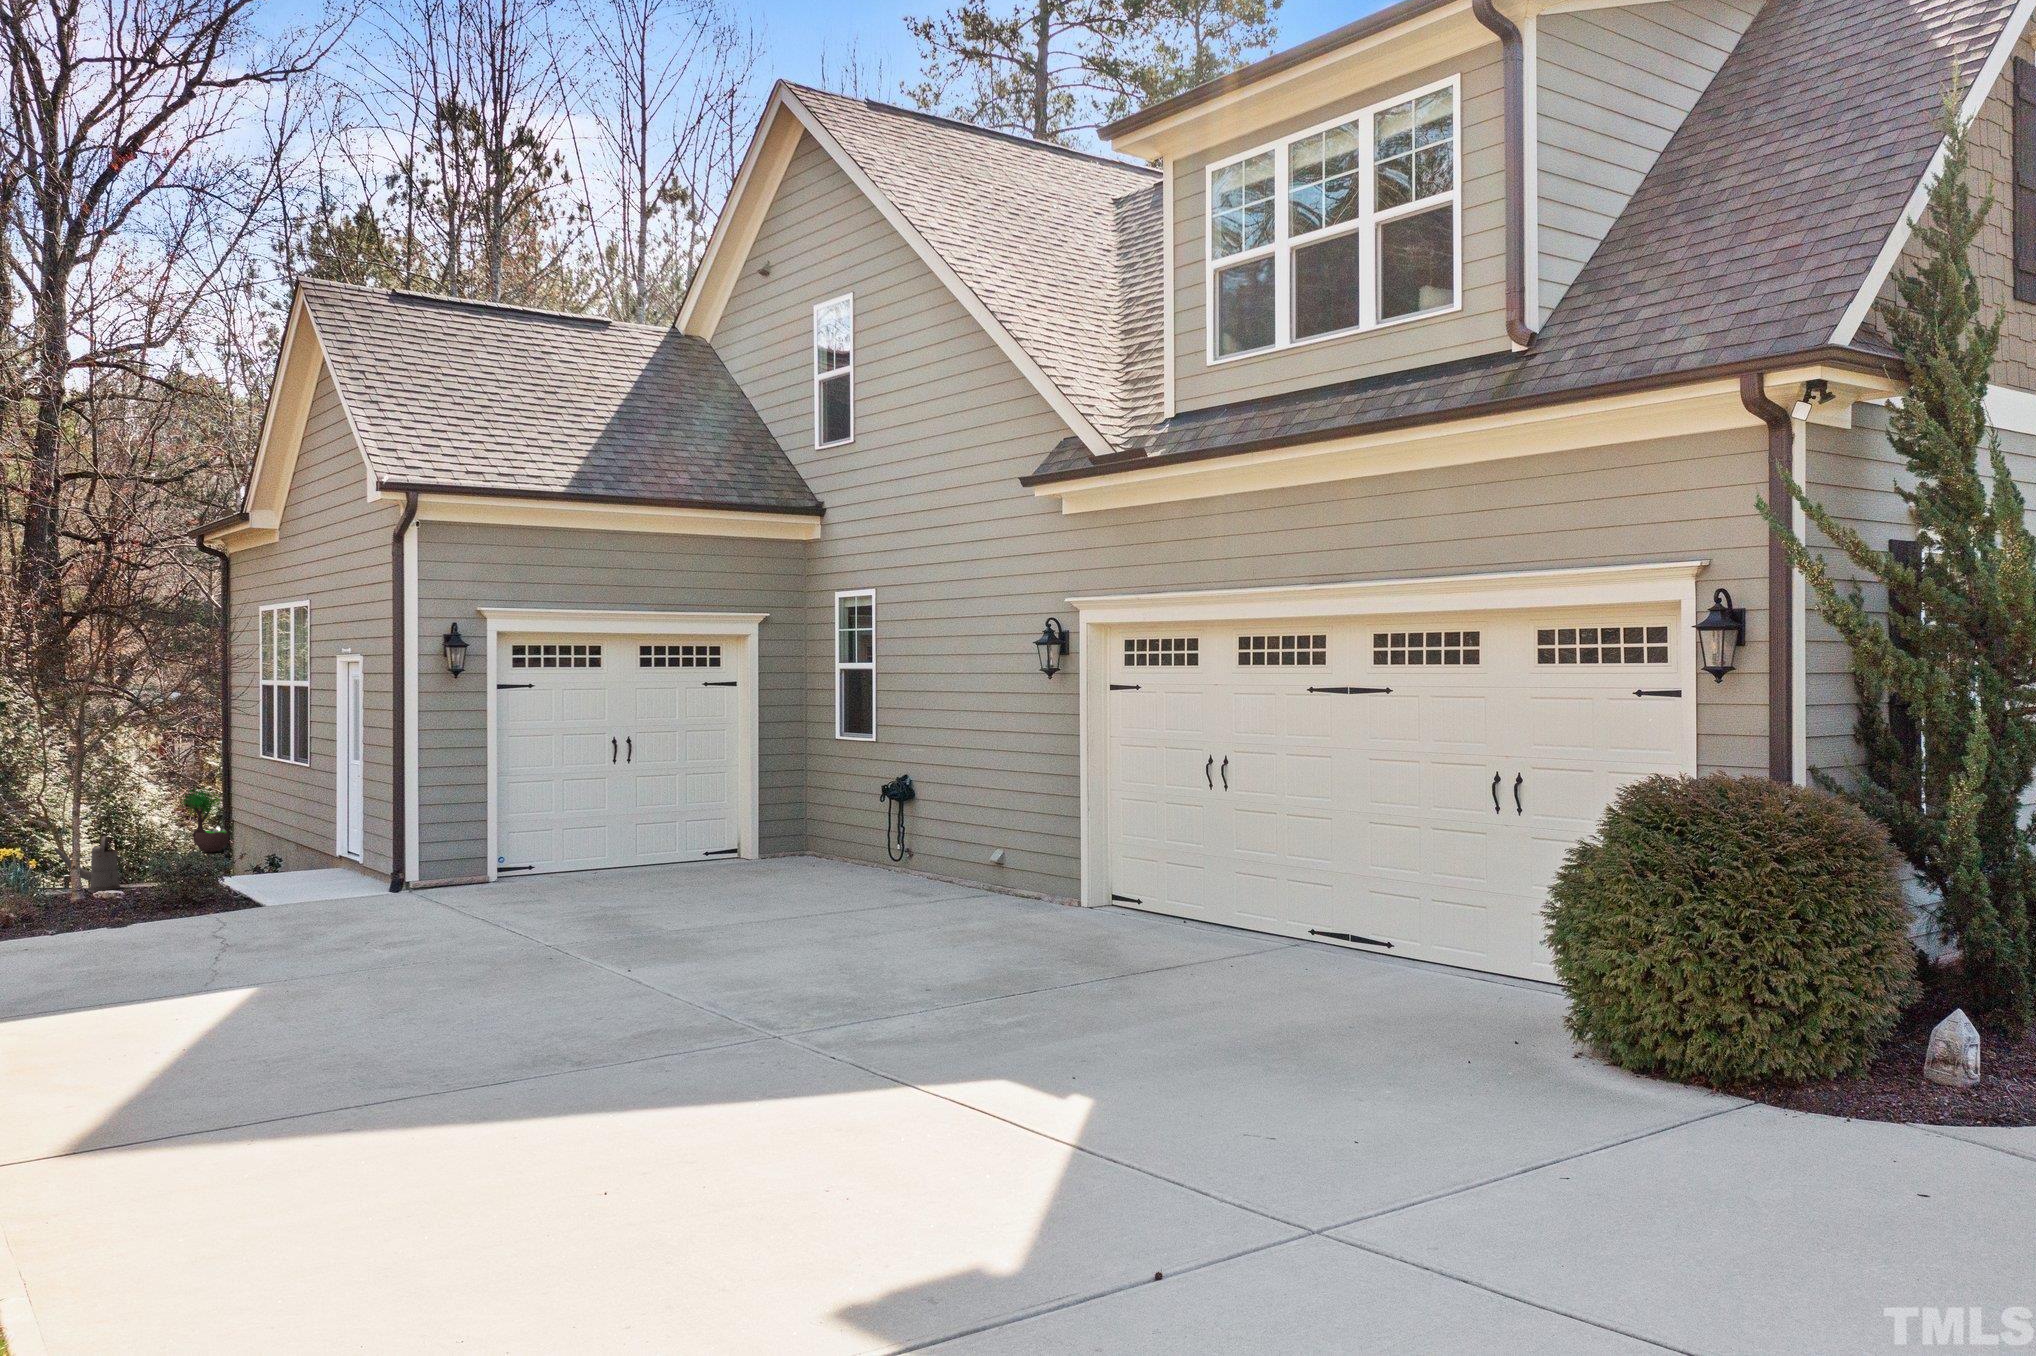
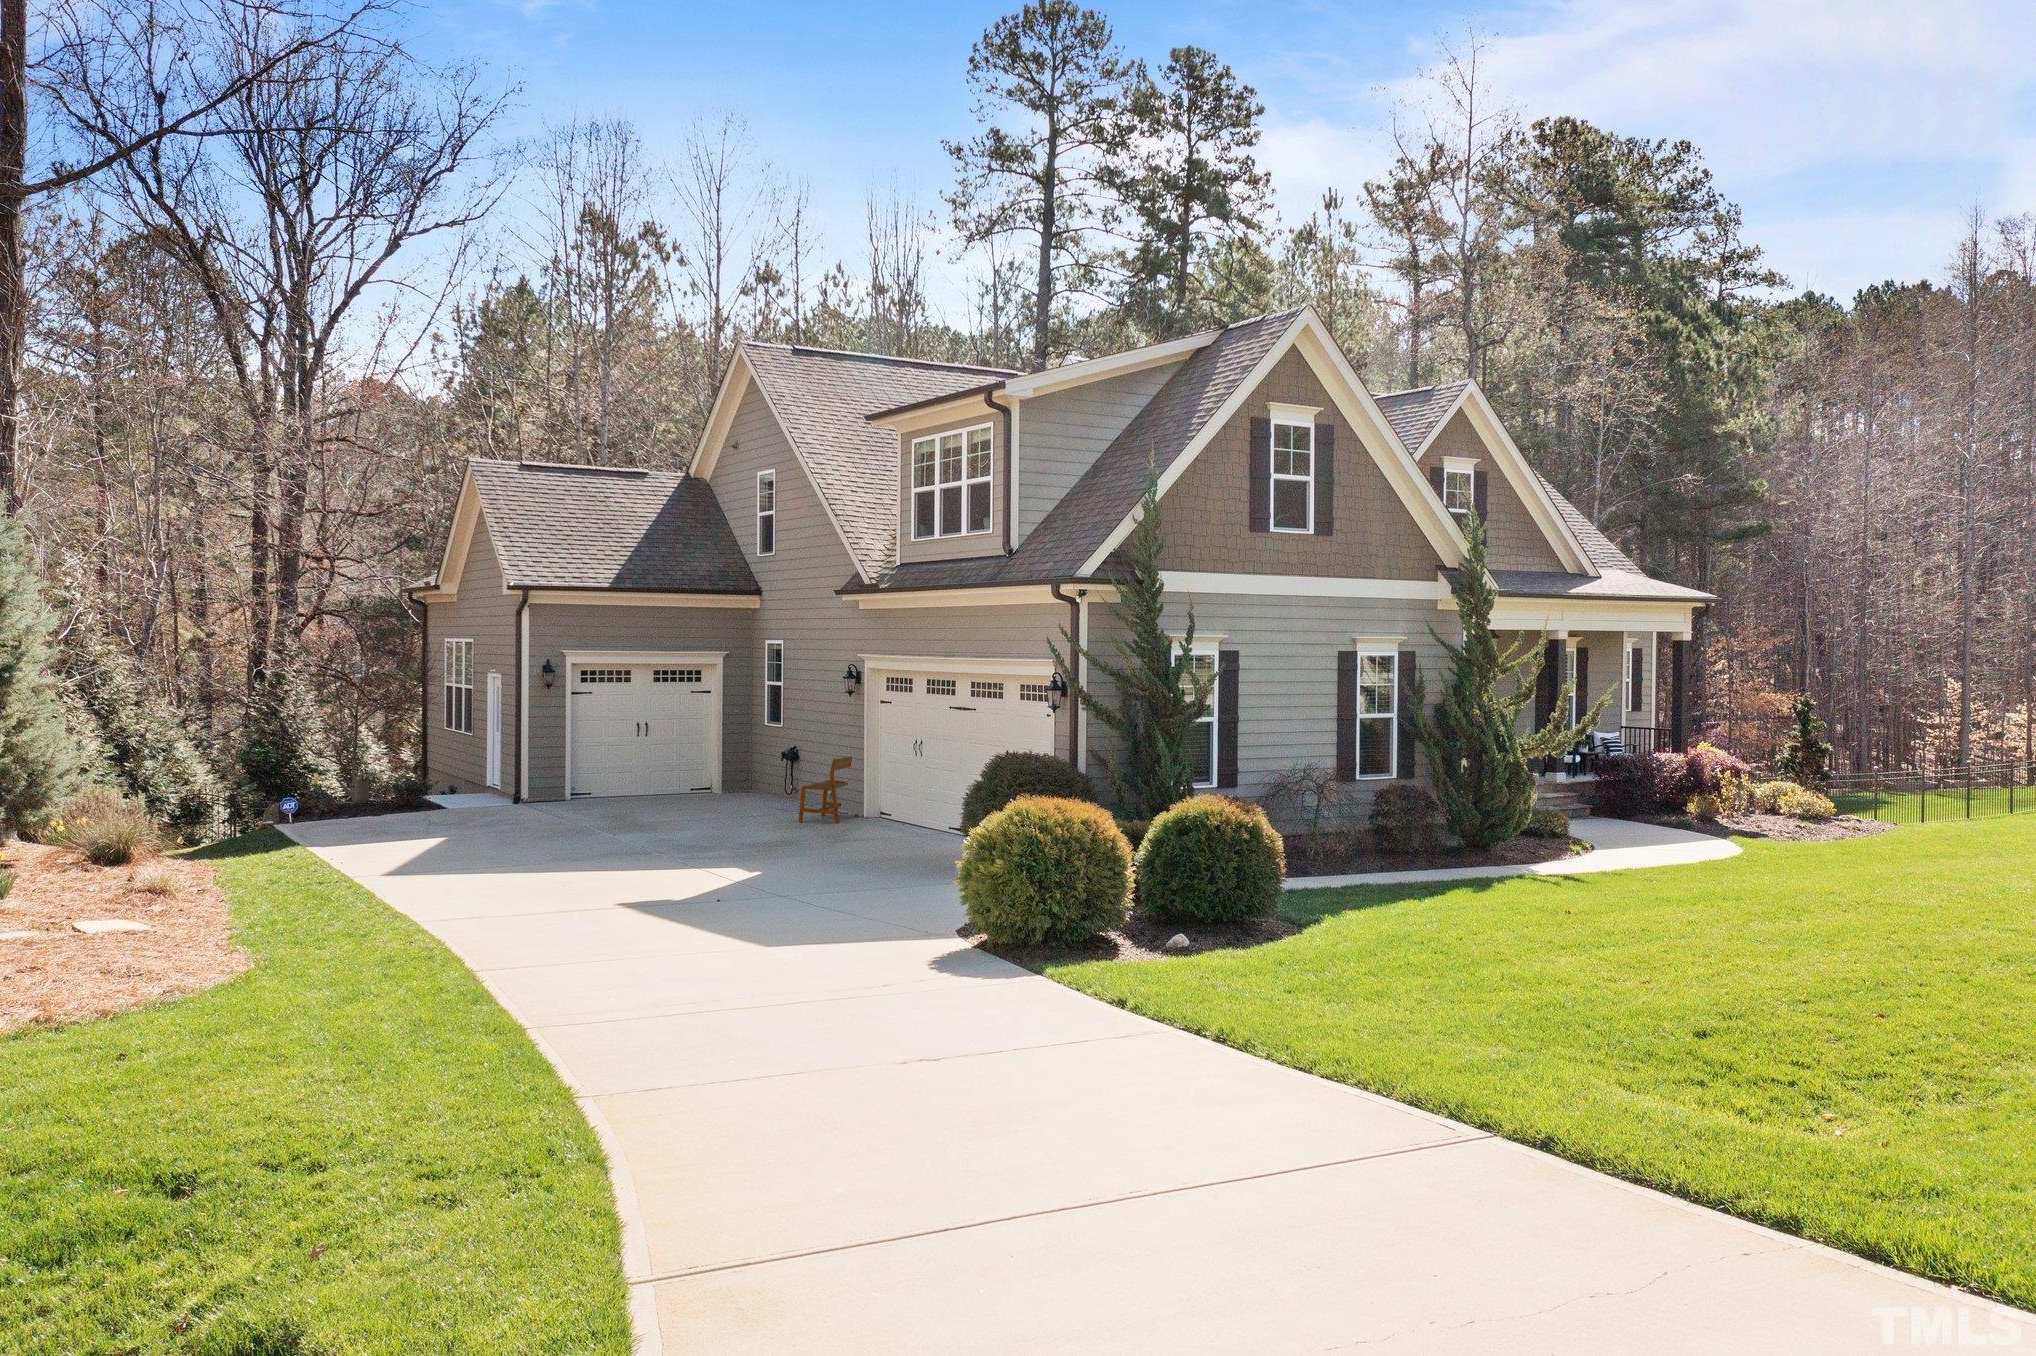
potted tree: present [181,787,229,853] -> none [397,744,424,786]
bench: none [959,790,1054,922] -> present [799,756,859,823]

